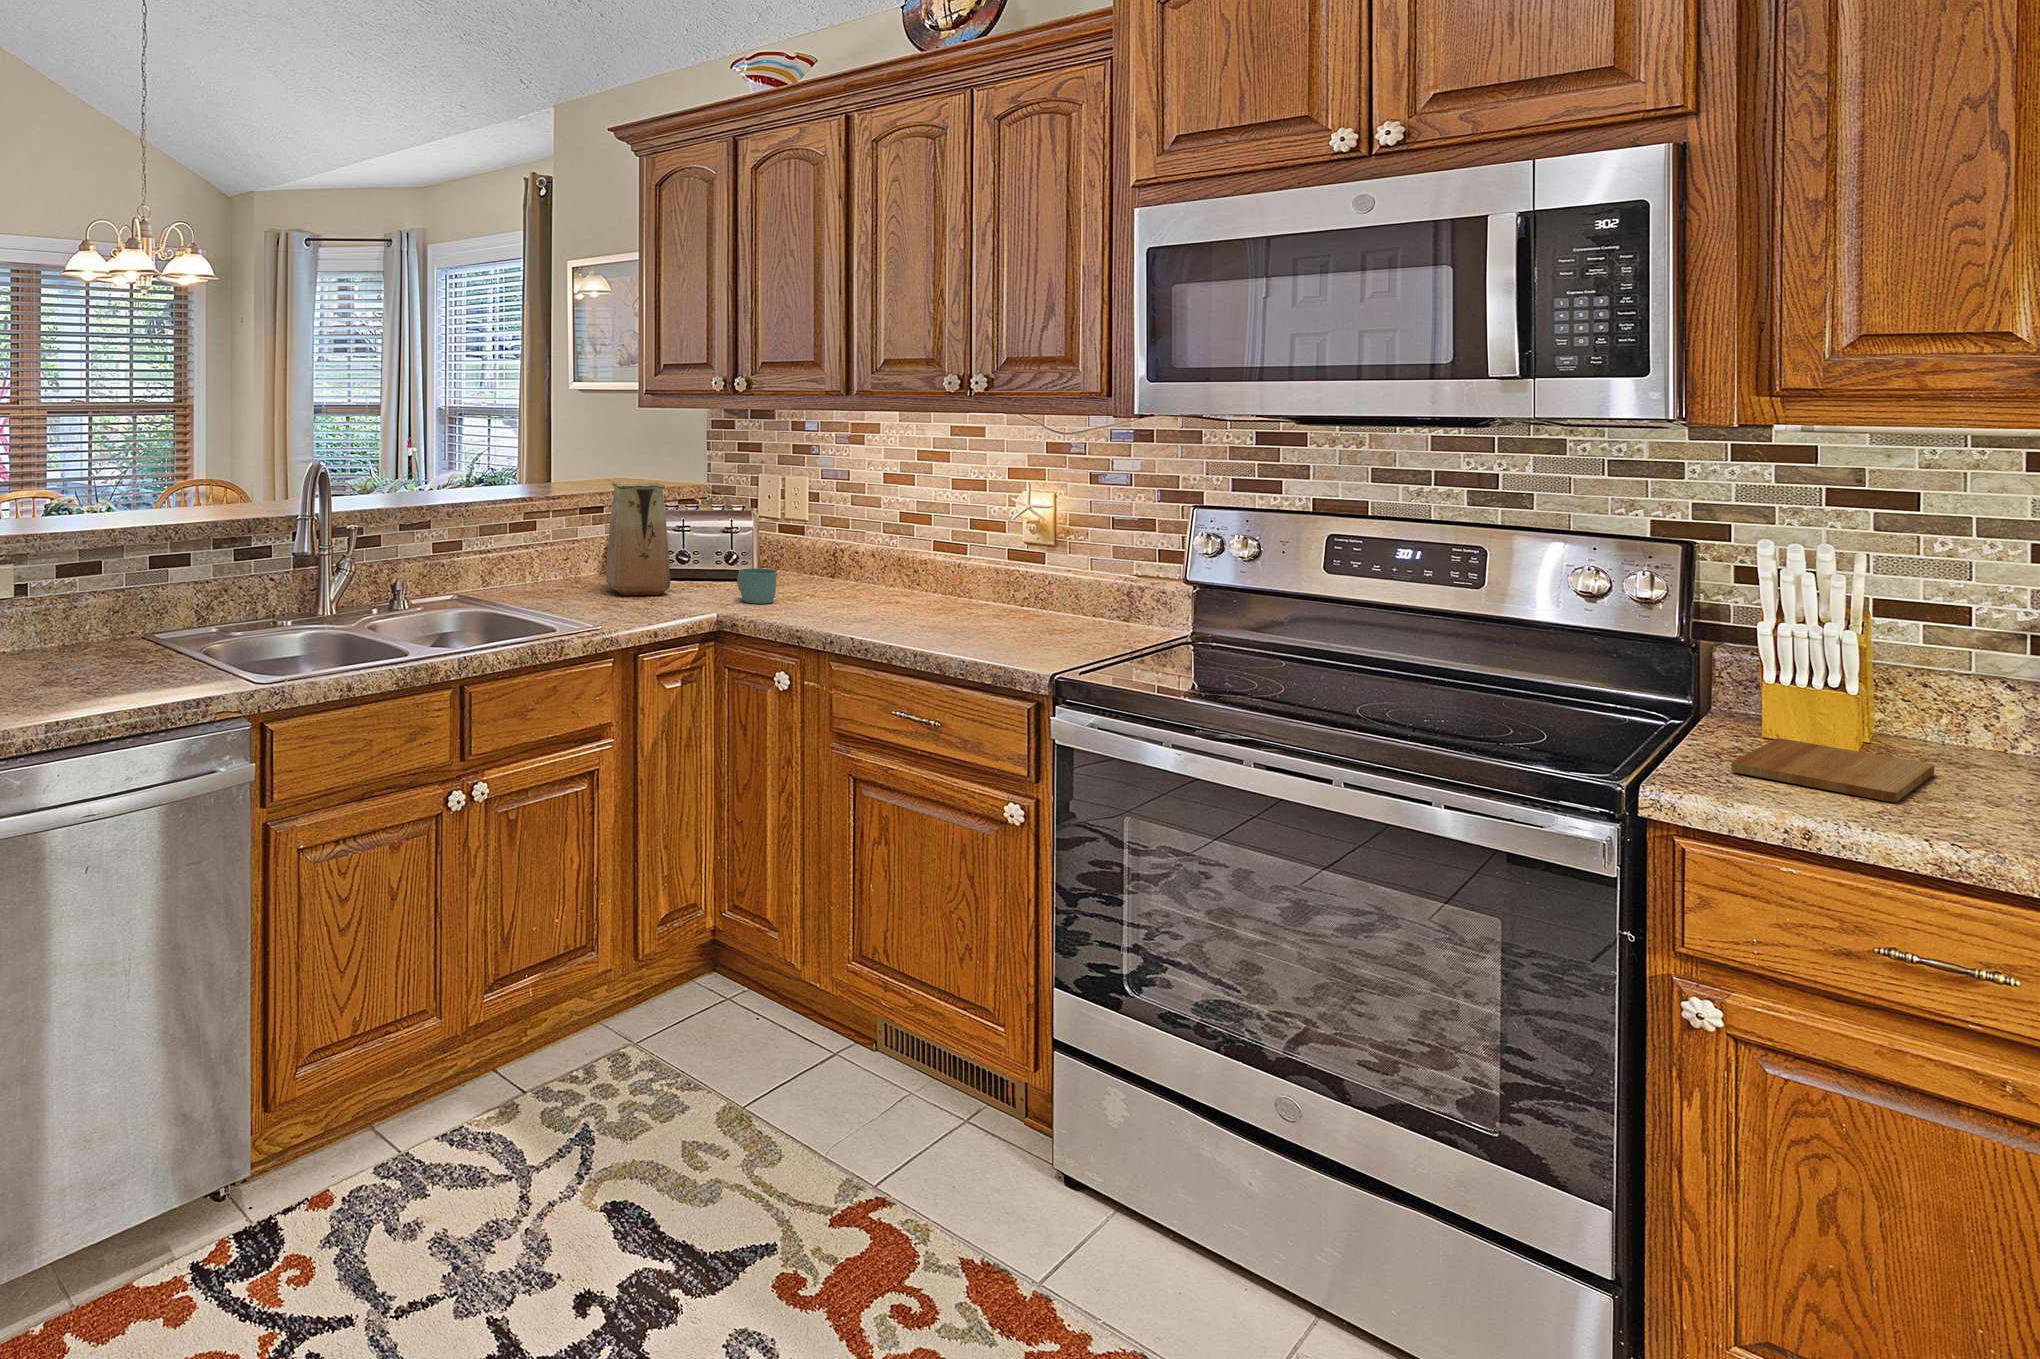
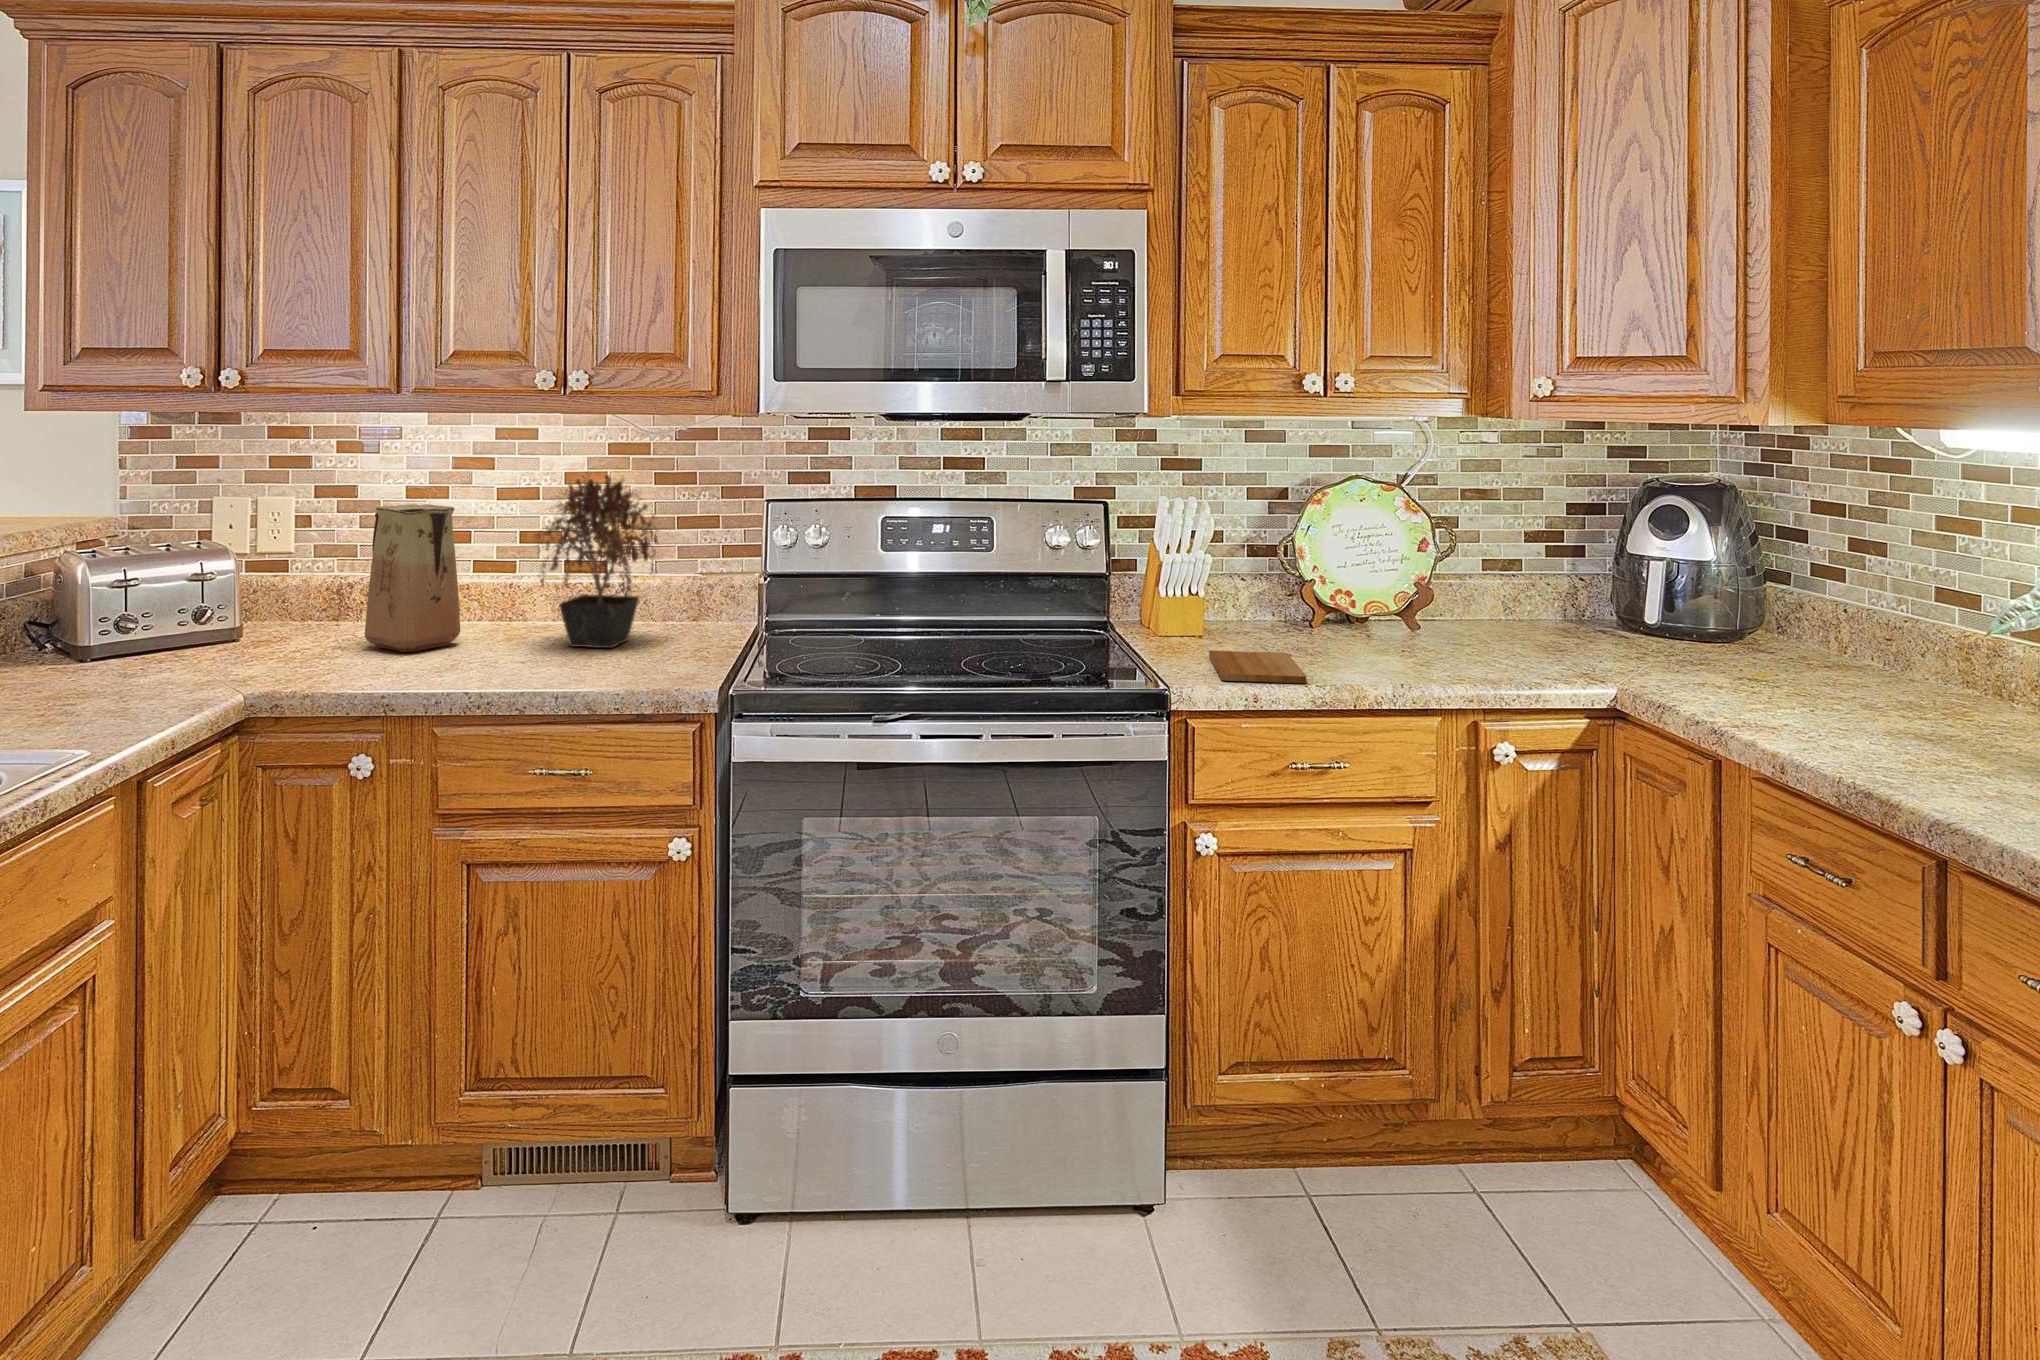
potted plant: none [946,463,1081,625] -> present [537,473,668,648]
vase: present [606,482,670,595] -> present [365,504,460,652]
mug: present [737,568,777,604] -> none [248,620,312,668]

